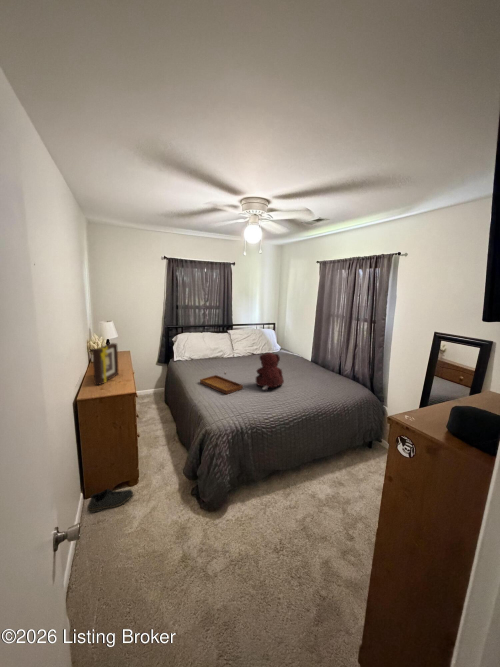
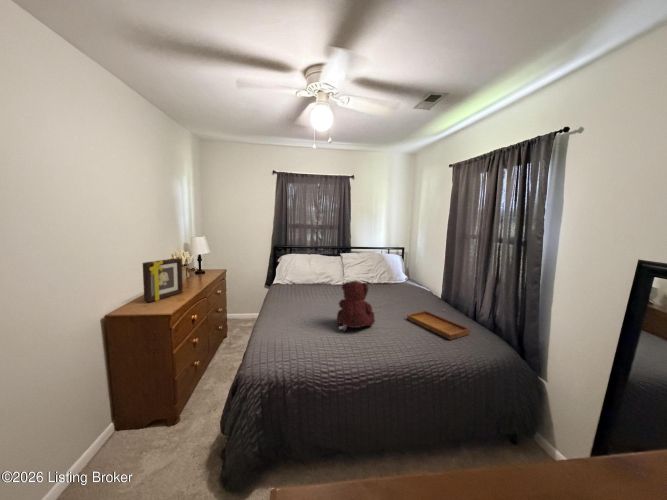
tray: present [200,372,243,394] -> present [407,309,470,340]
shoe: present [87,488,133,513] -> none [106,424,163,450]

